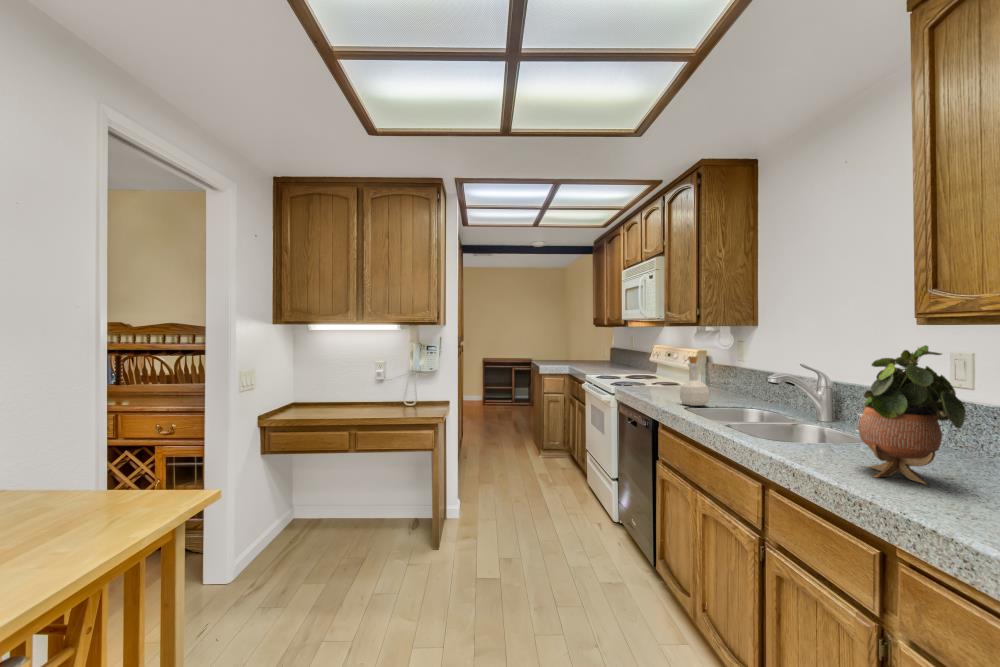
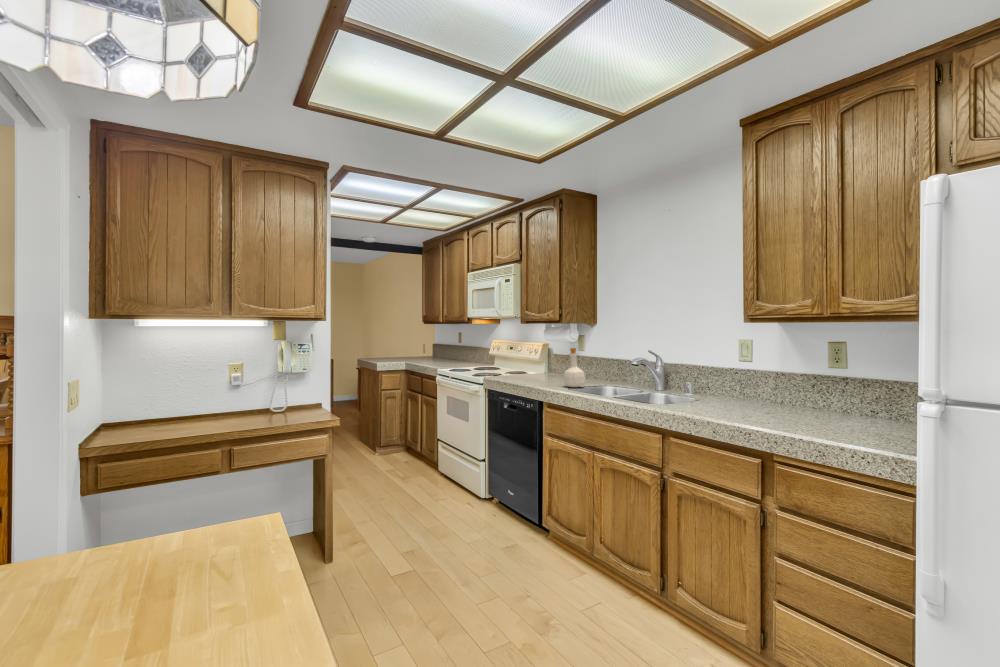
potted plant: present [859,345,966,485] -> none [728,337,782,418]

